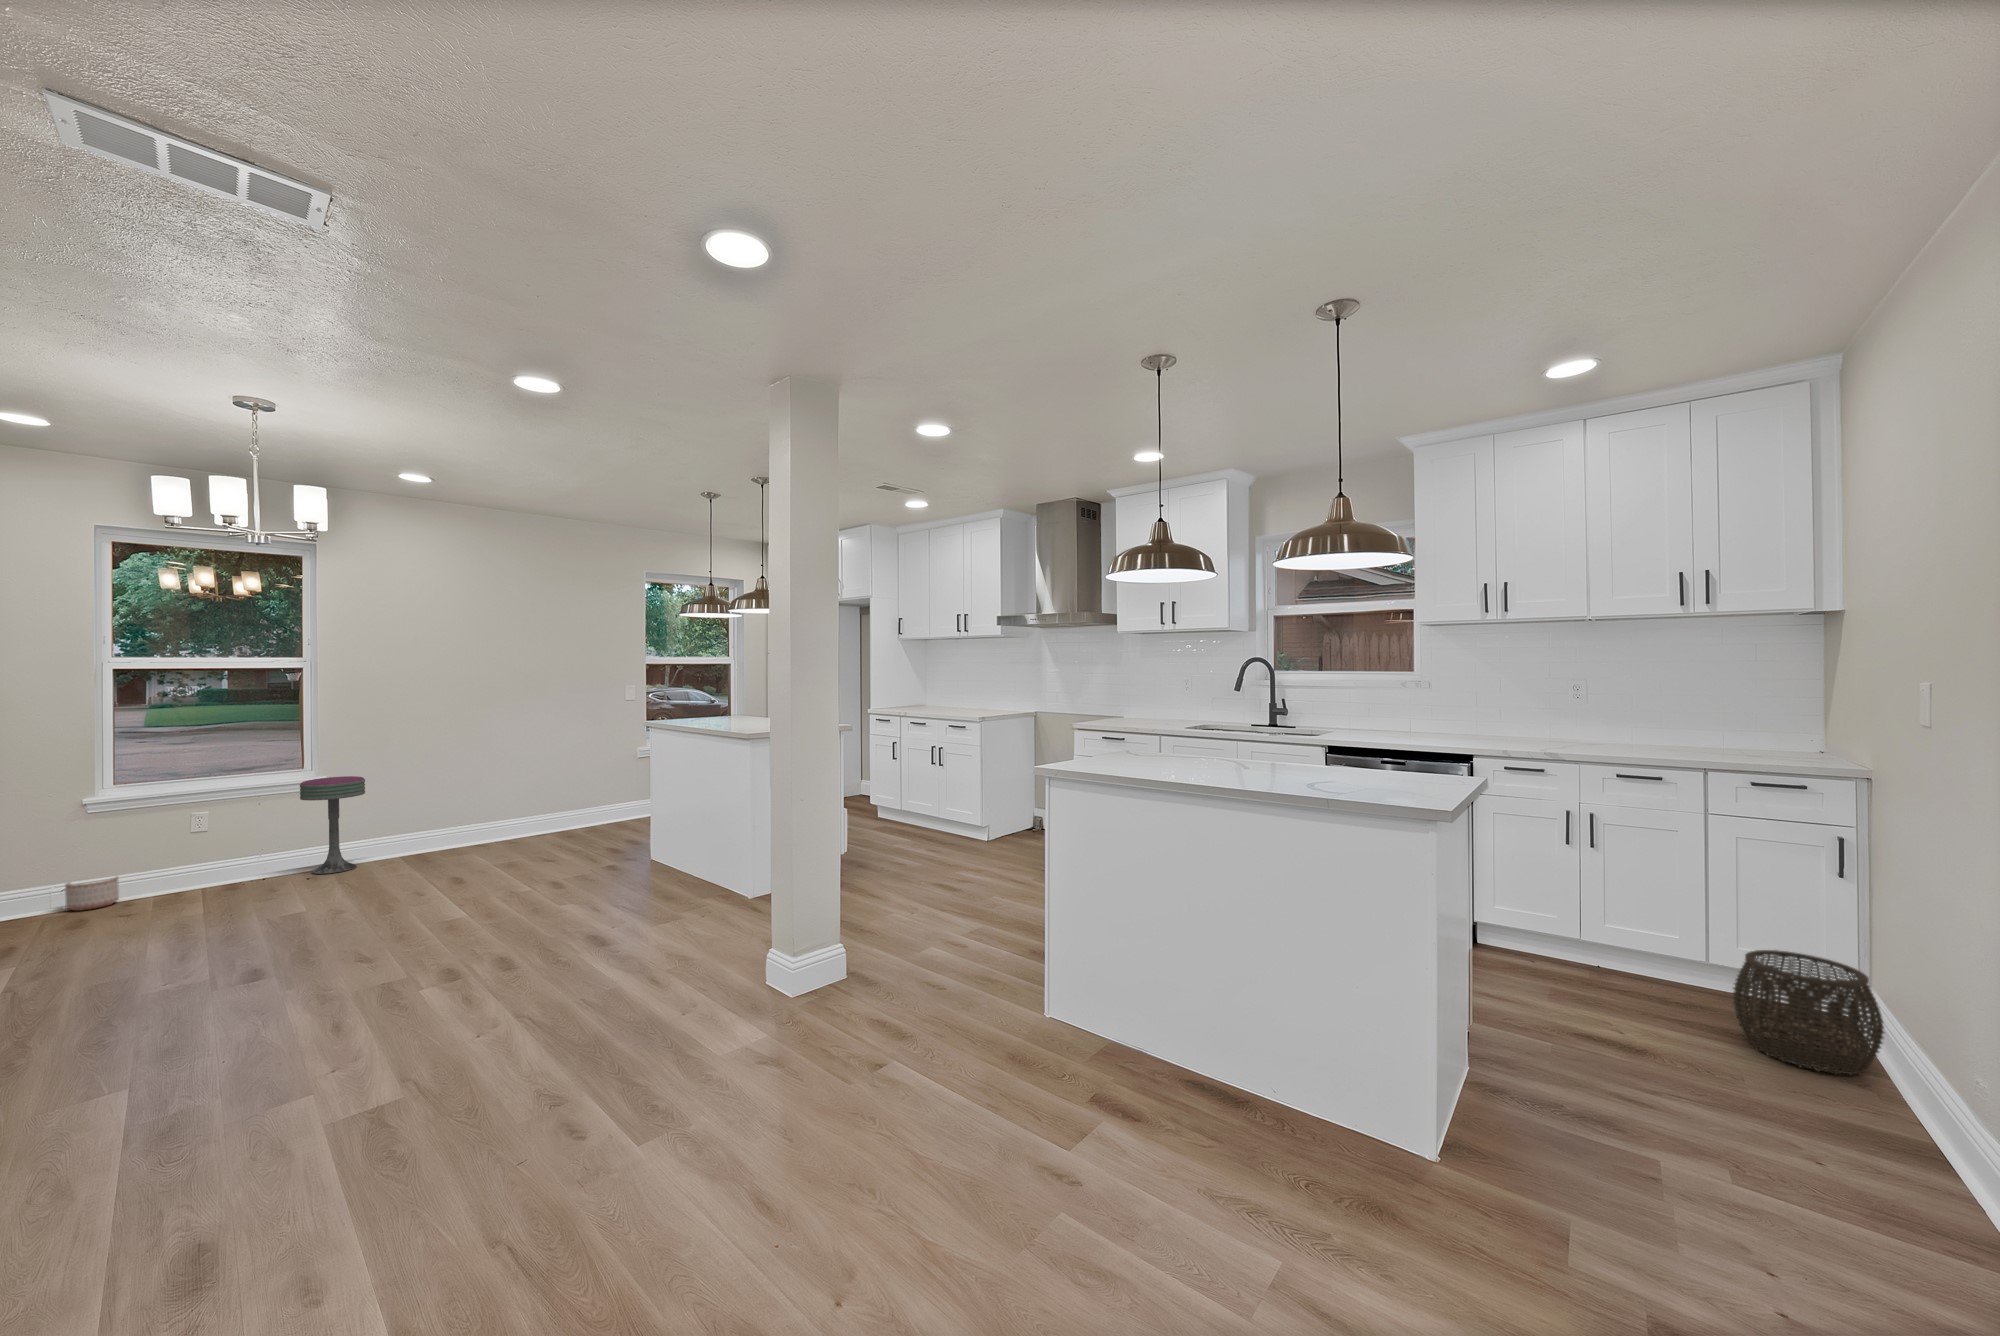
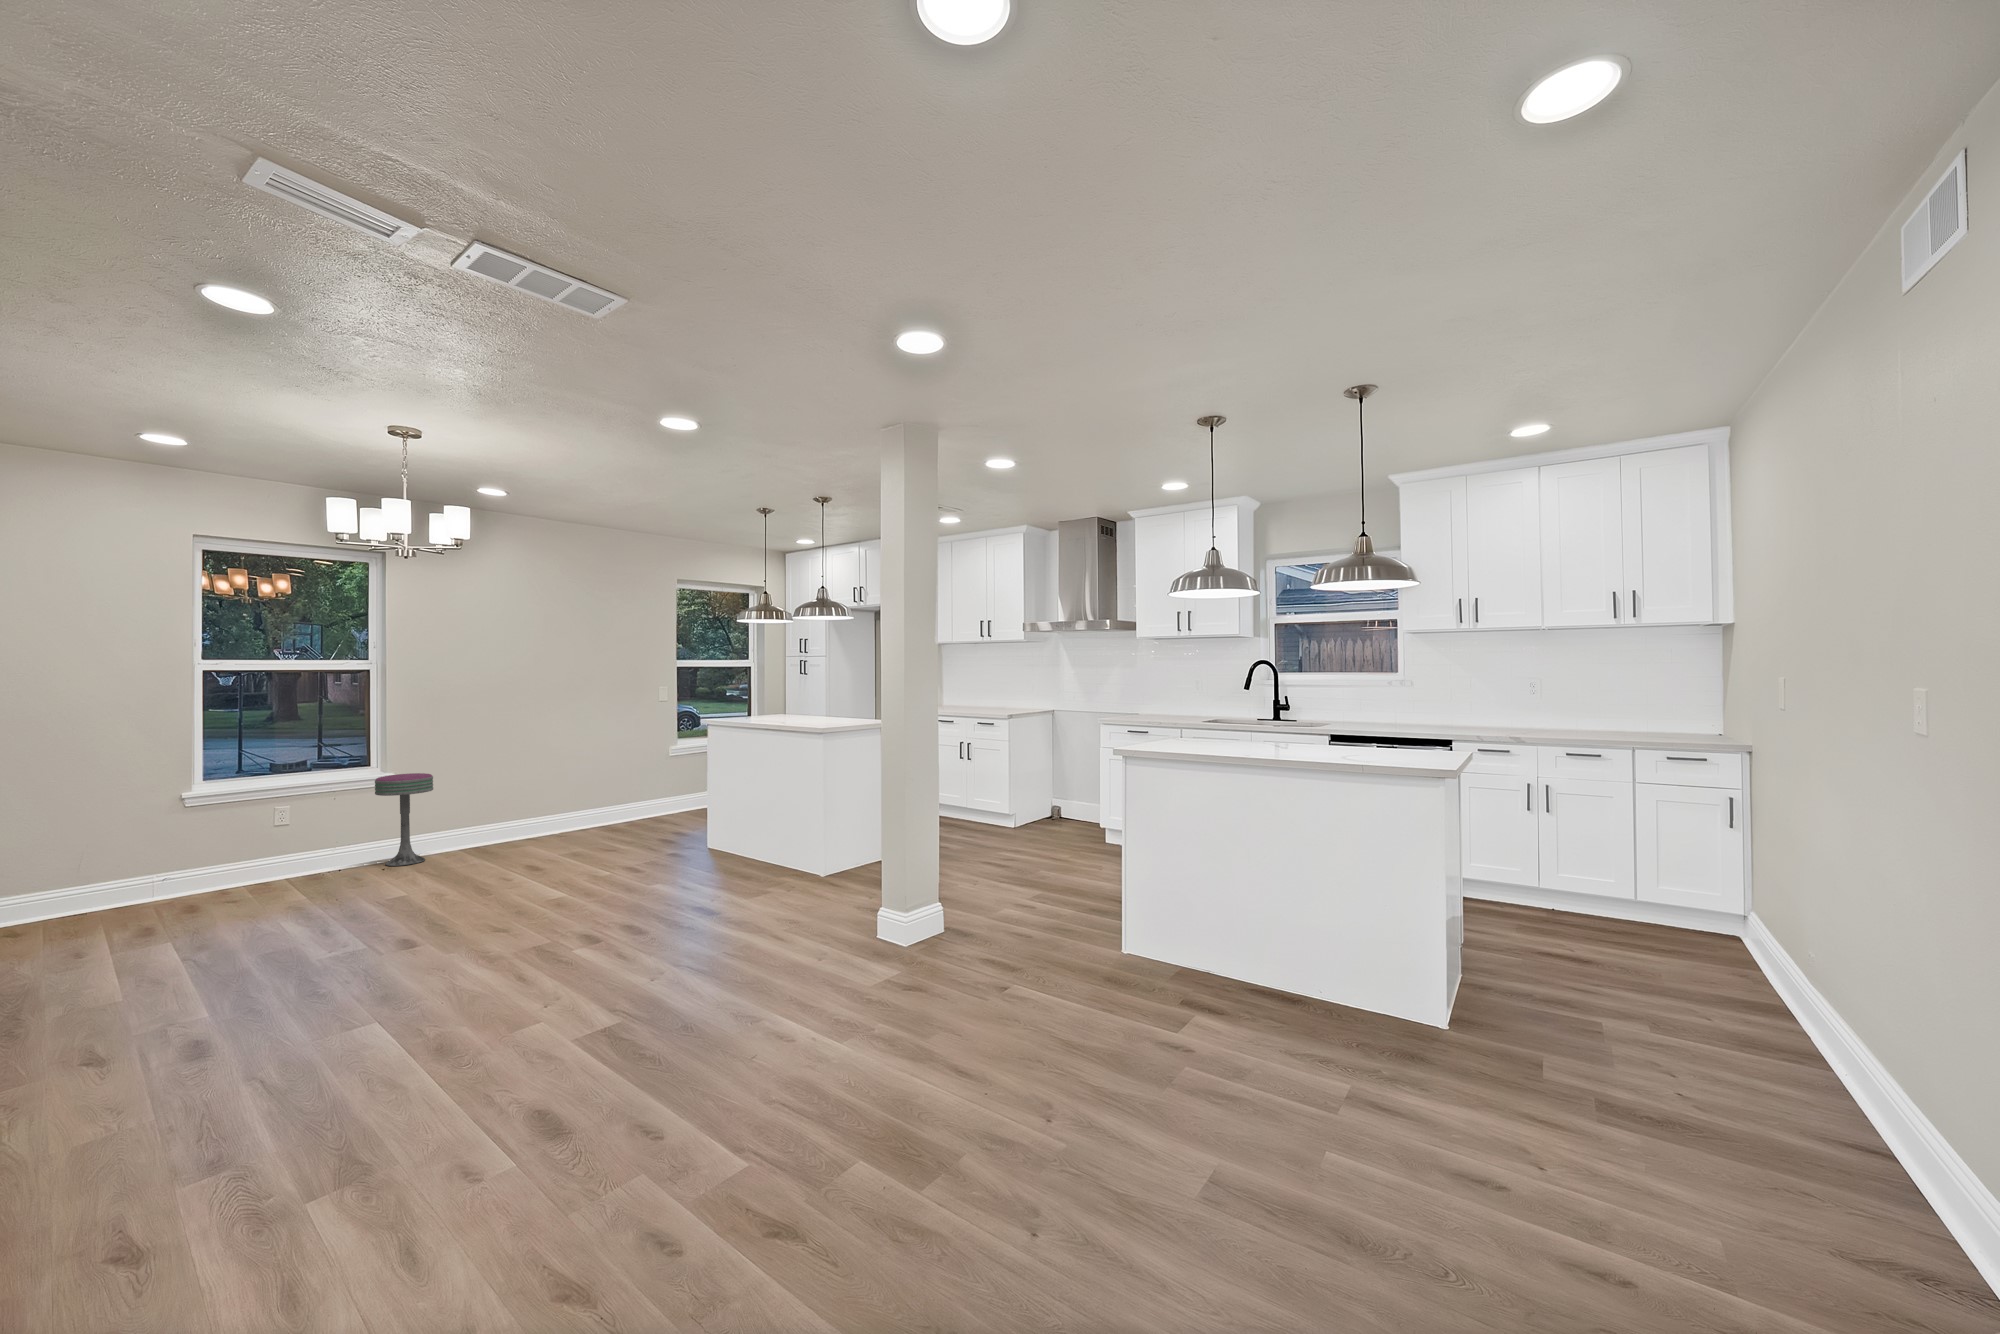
planter: present [65,877,119,911] -> none [171,867,217,900]
woven basket: present [1733,950,1884,1075] -> none [1652,884,1757,970]

